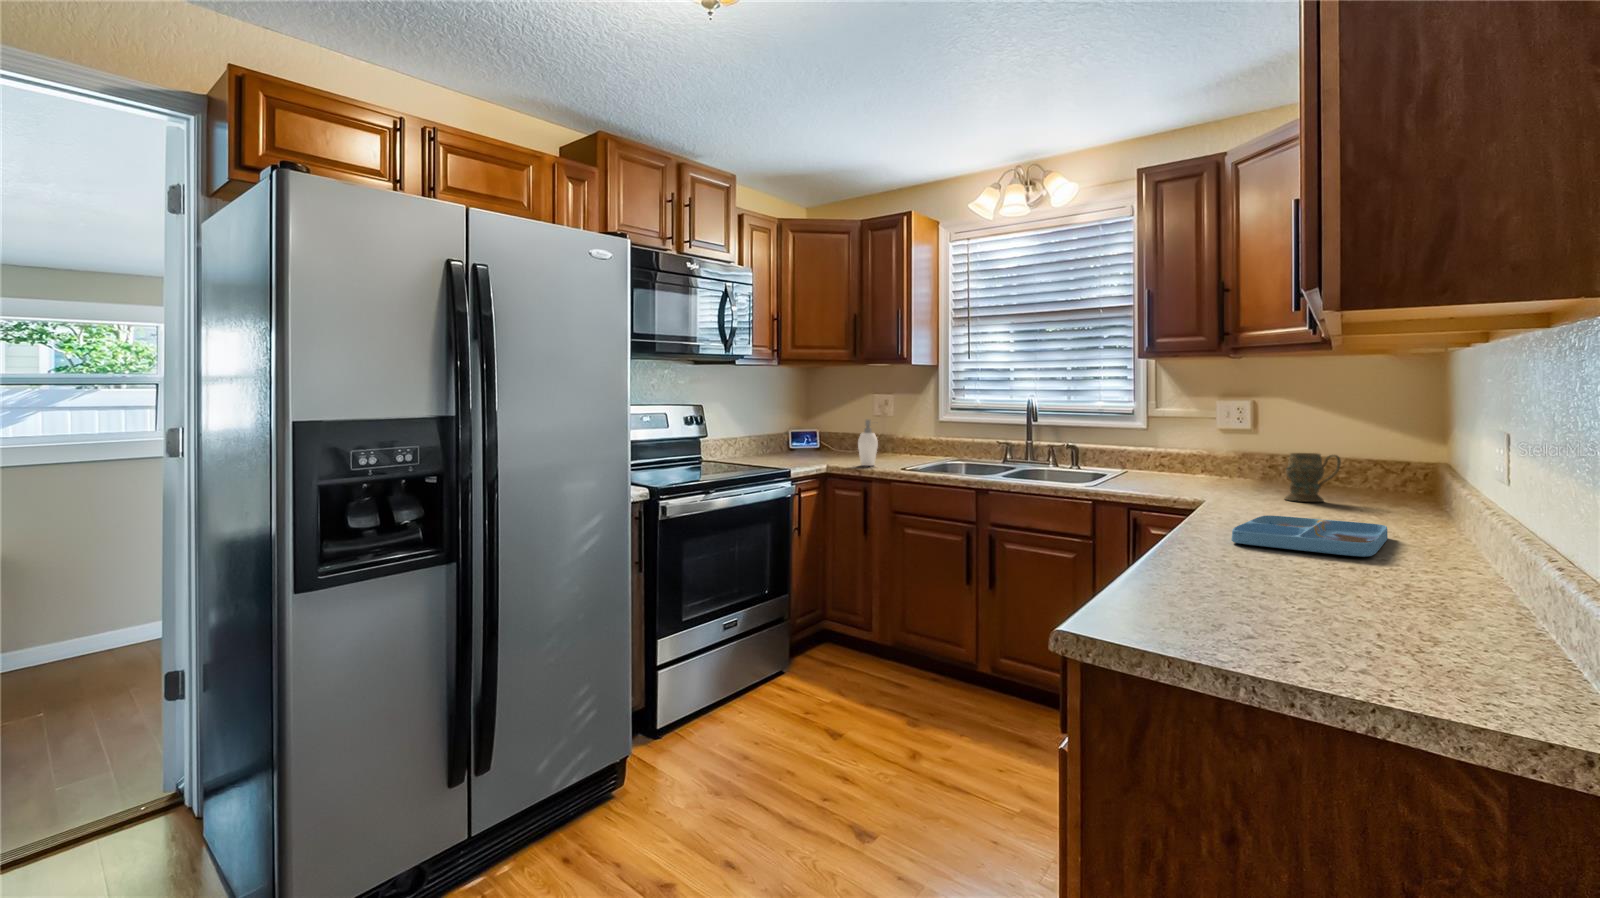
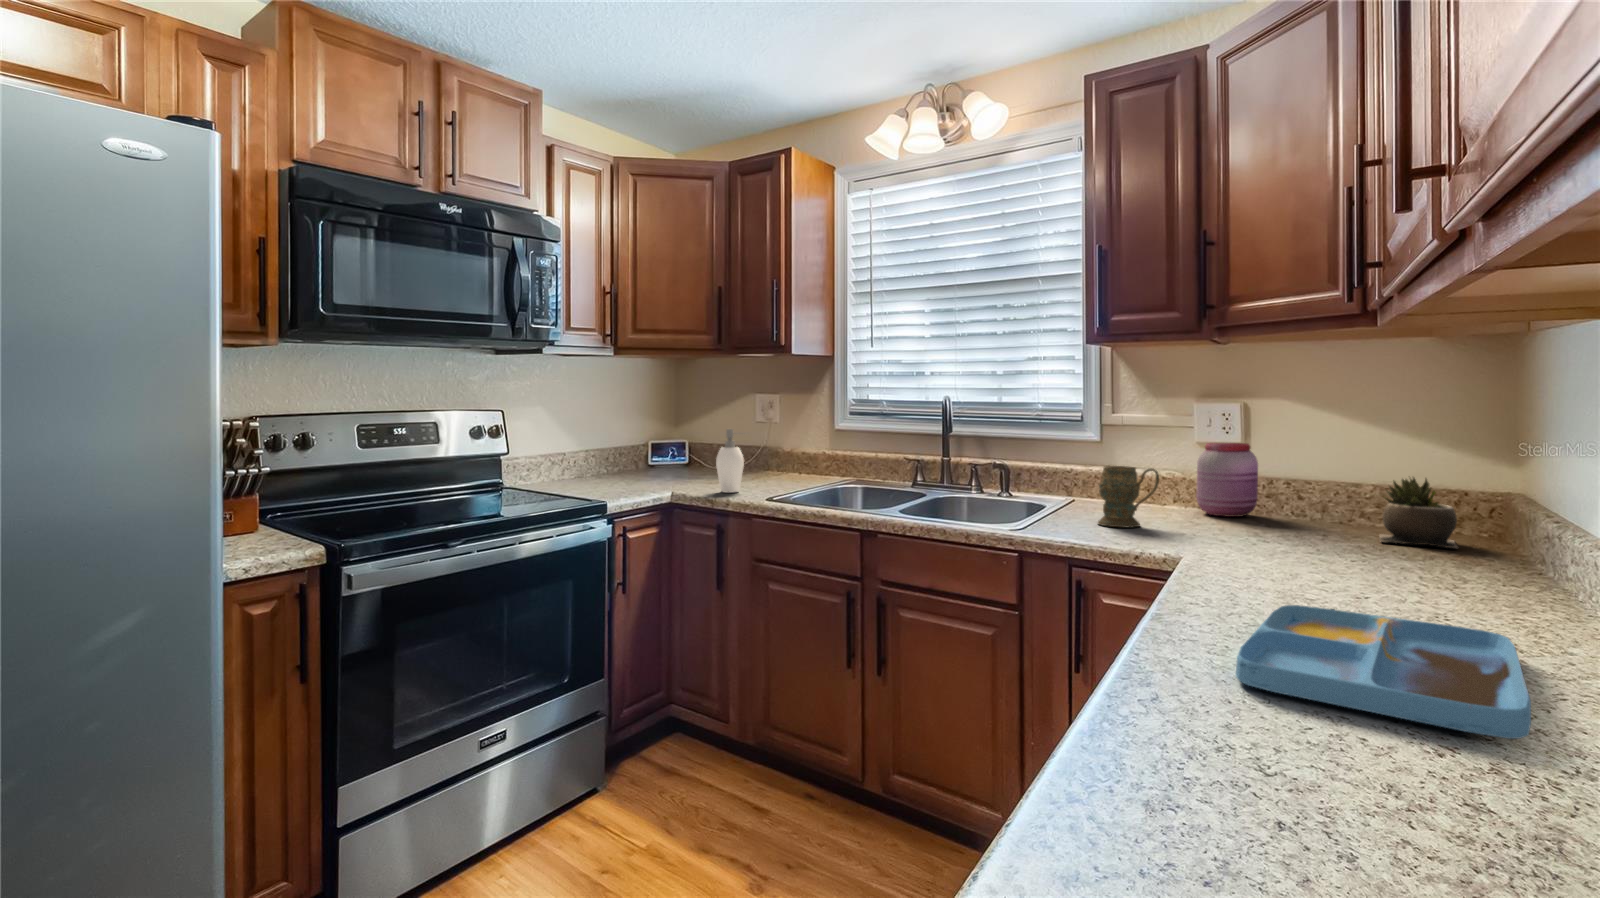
jar: none [1218,429,1263,481] -> present [1196,443,1258,517]
succulent plant: none [1344,450,1398,497] -> present [1379,478,1457,548]
mug: present [1285,453,1341,502] -> present [1098,466,1159,527]

